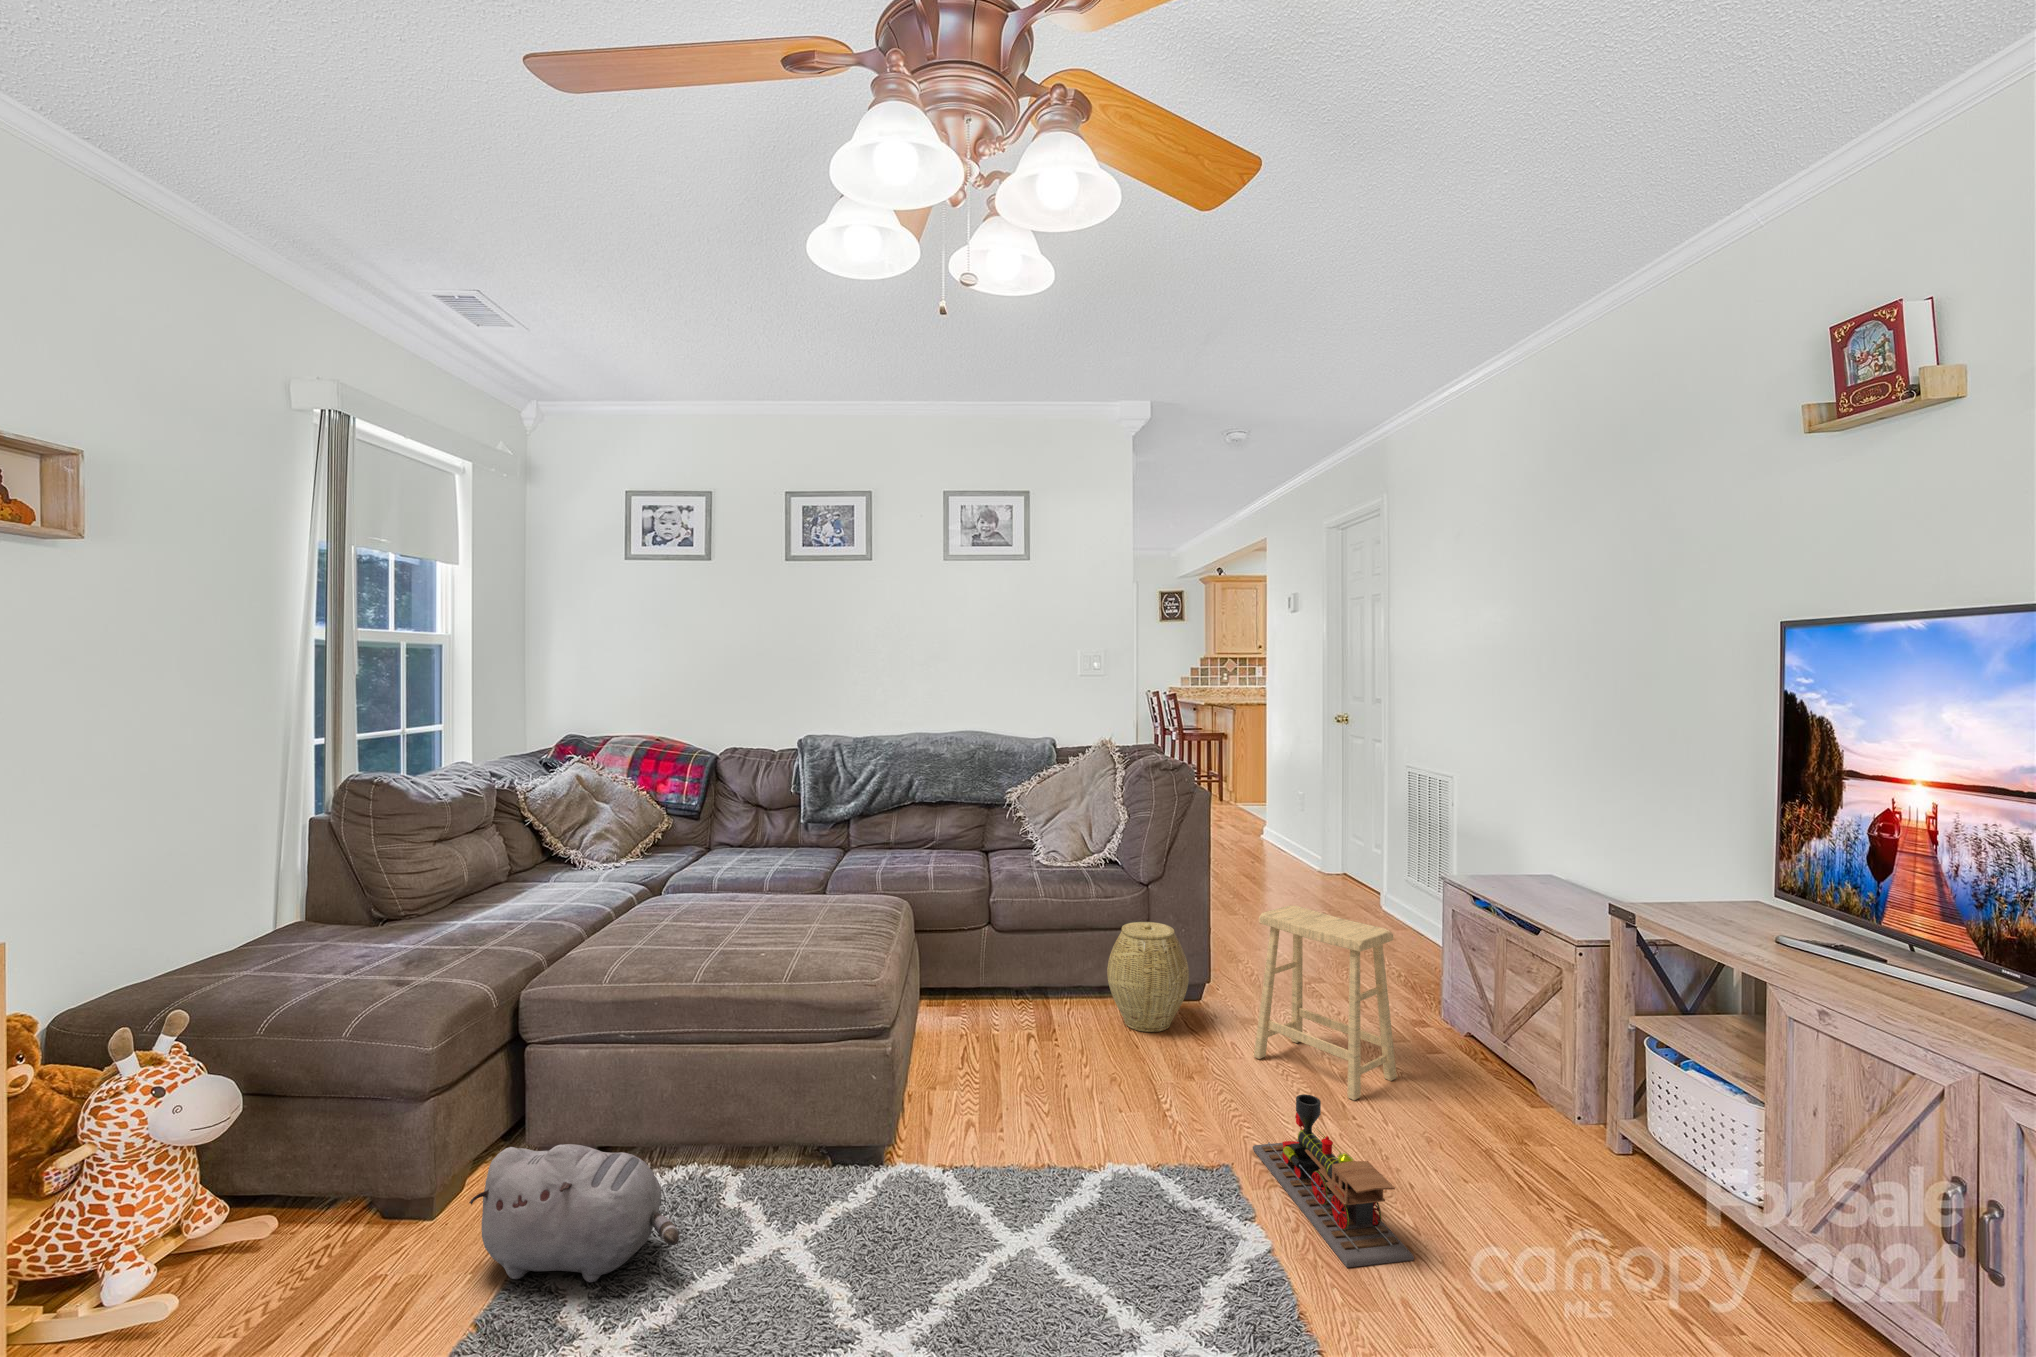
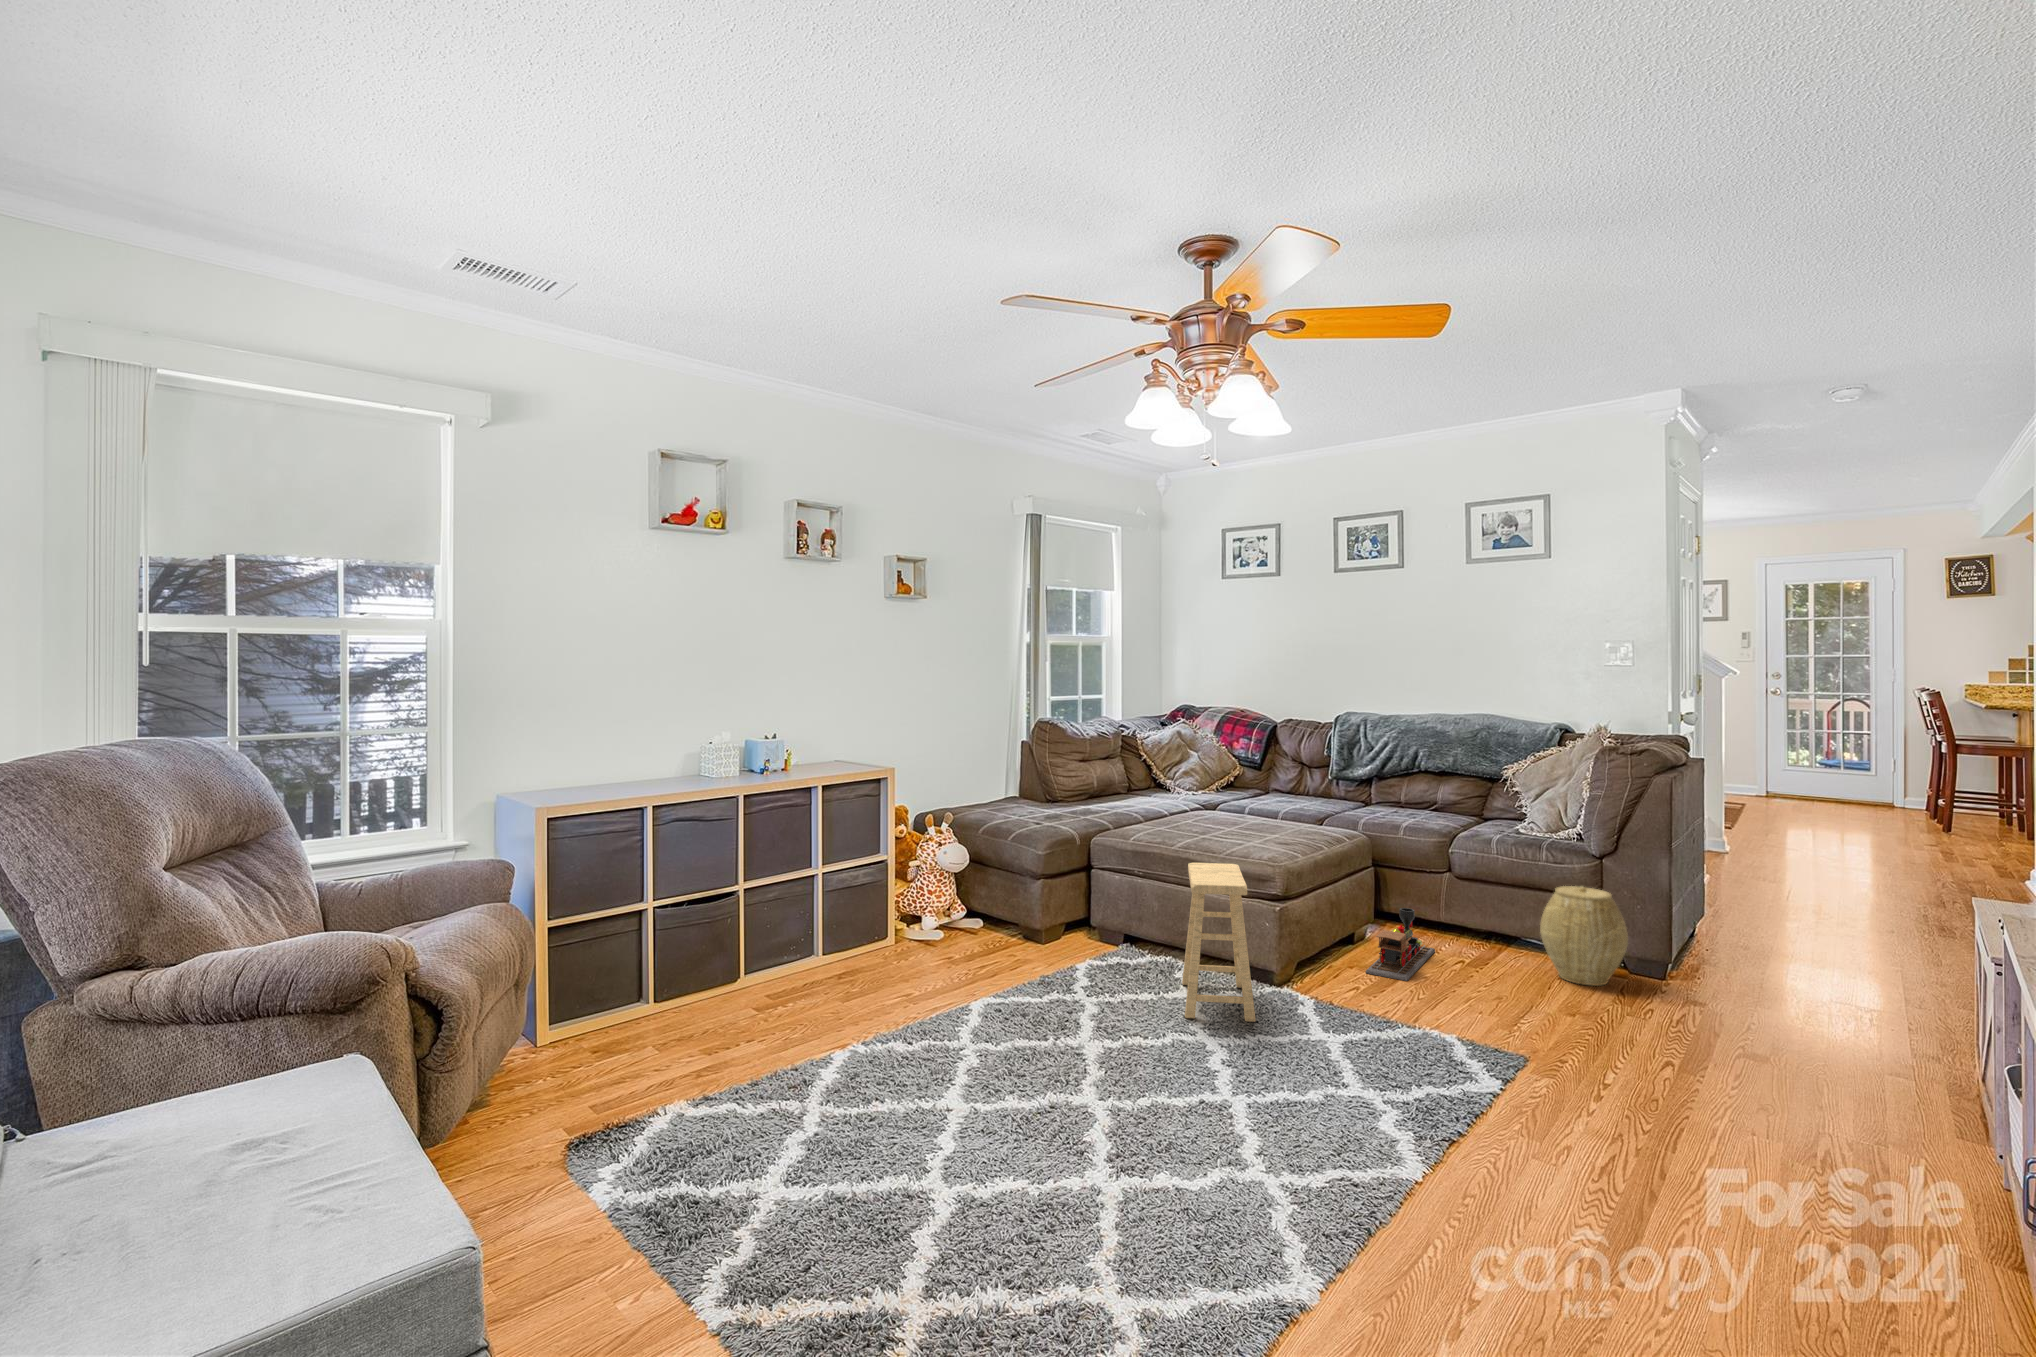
footstool: present [1254,906,1397,1100] -> present [1182,863,1256,1022]
toy train: present [1253,1094,1414,1267] -> present [1366,908,1435,981]
plush toy: present [469,1144,679,1282] -> none [1047,903,1132,976]

